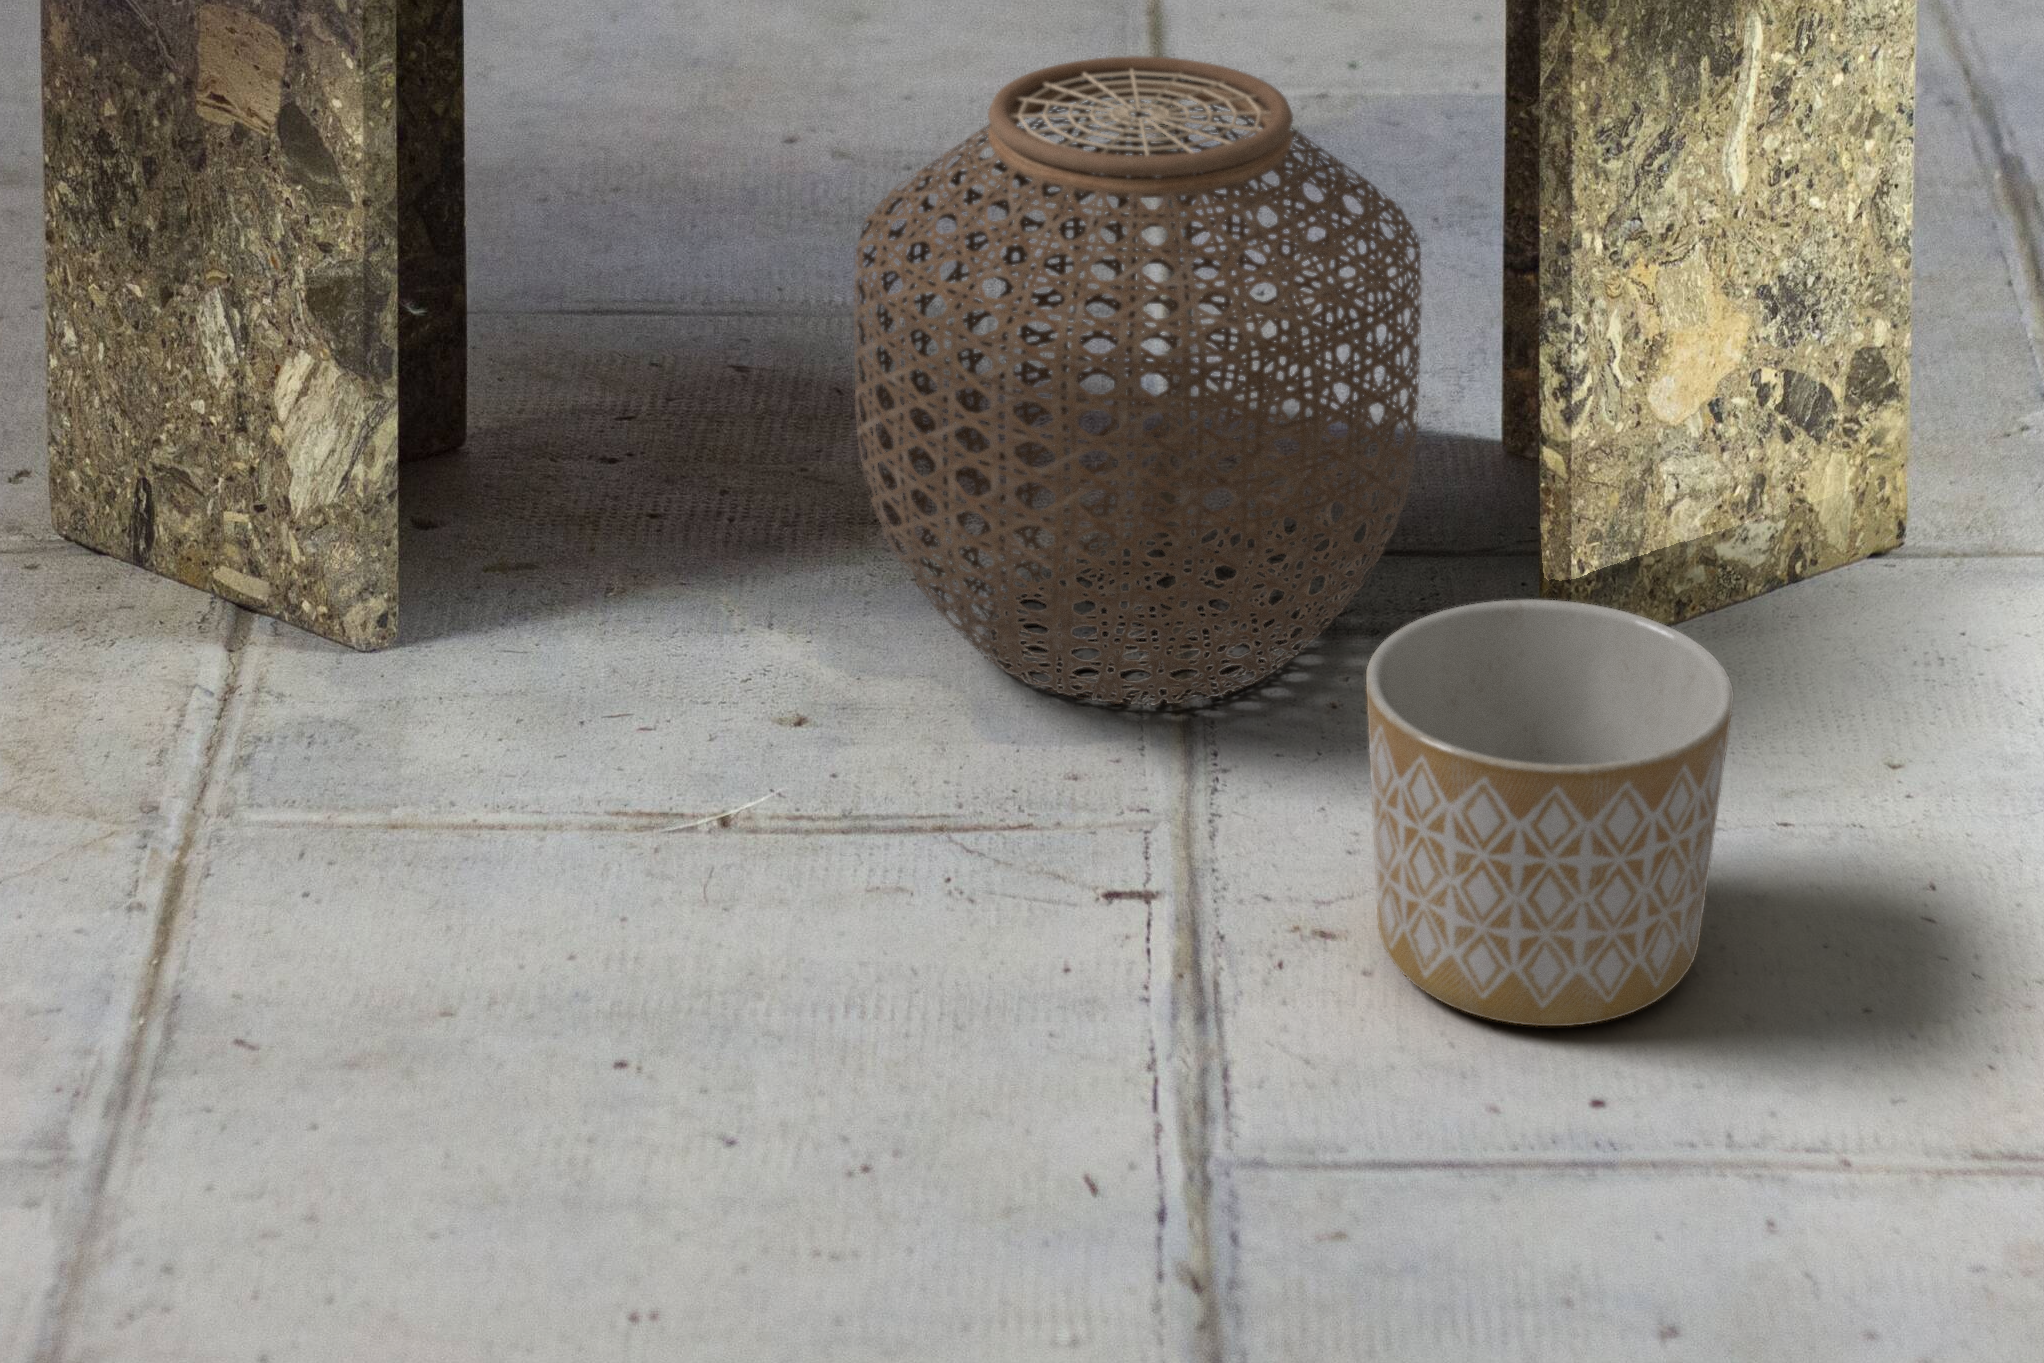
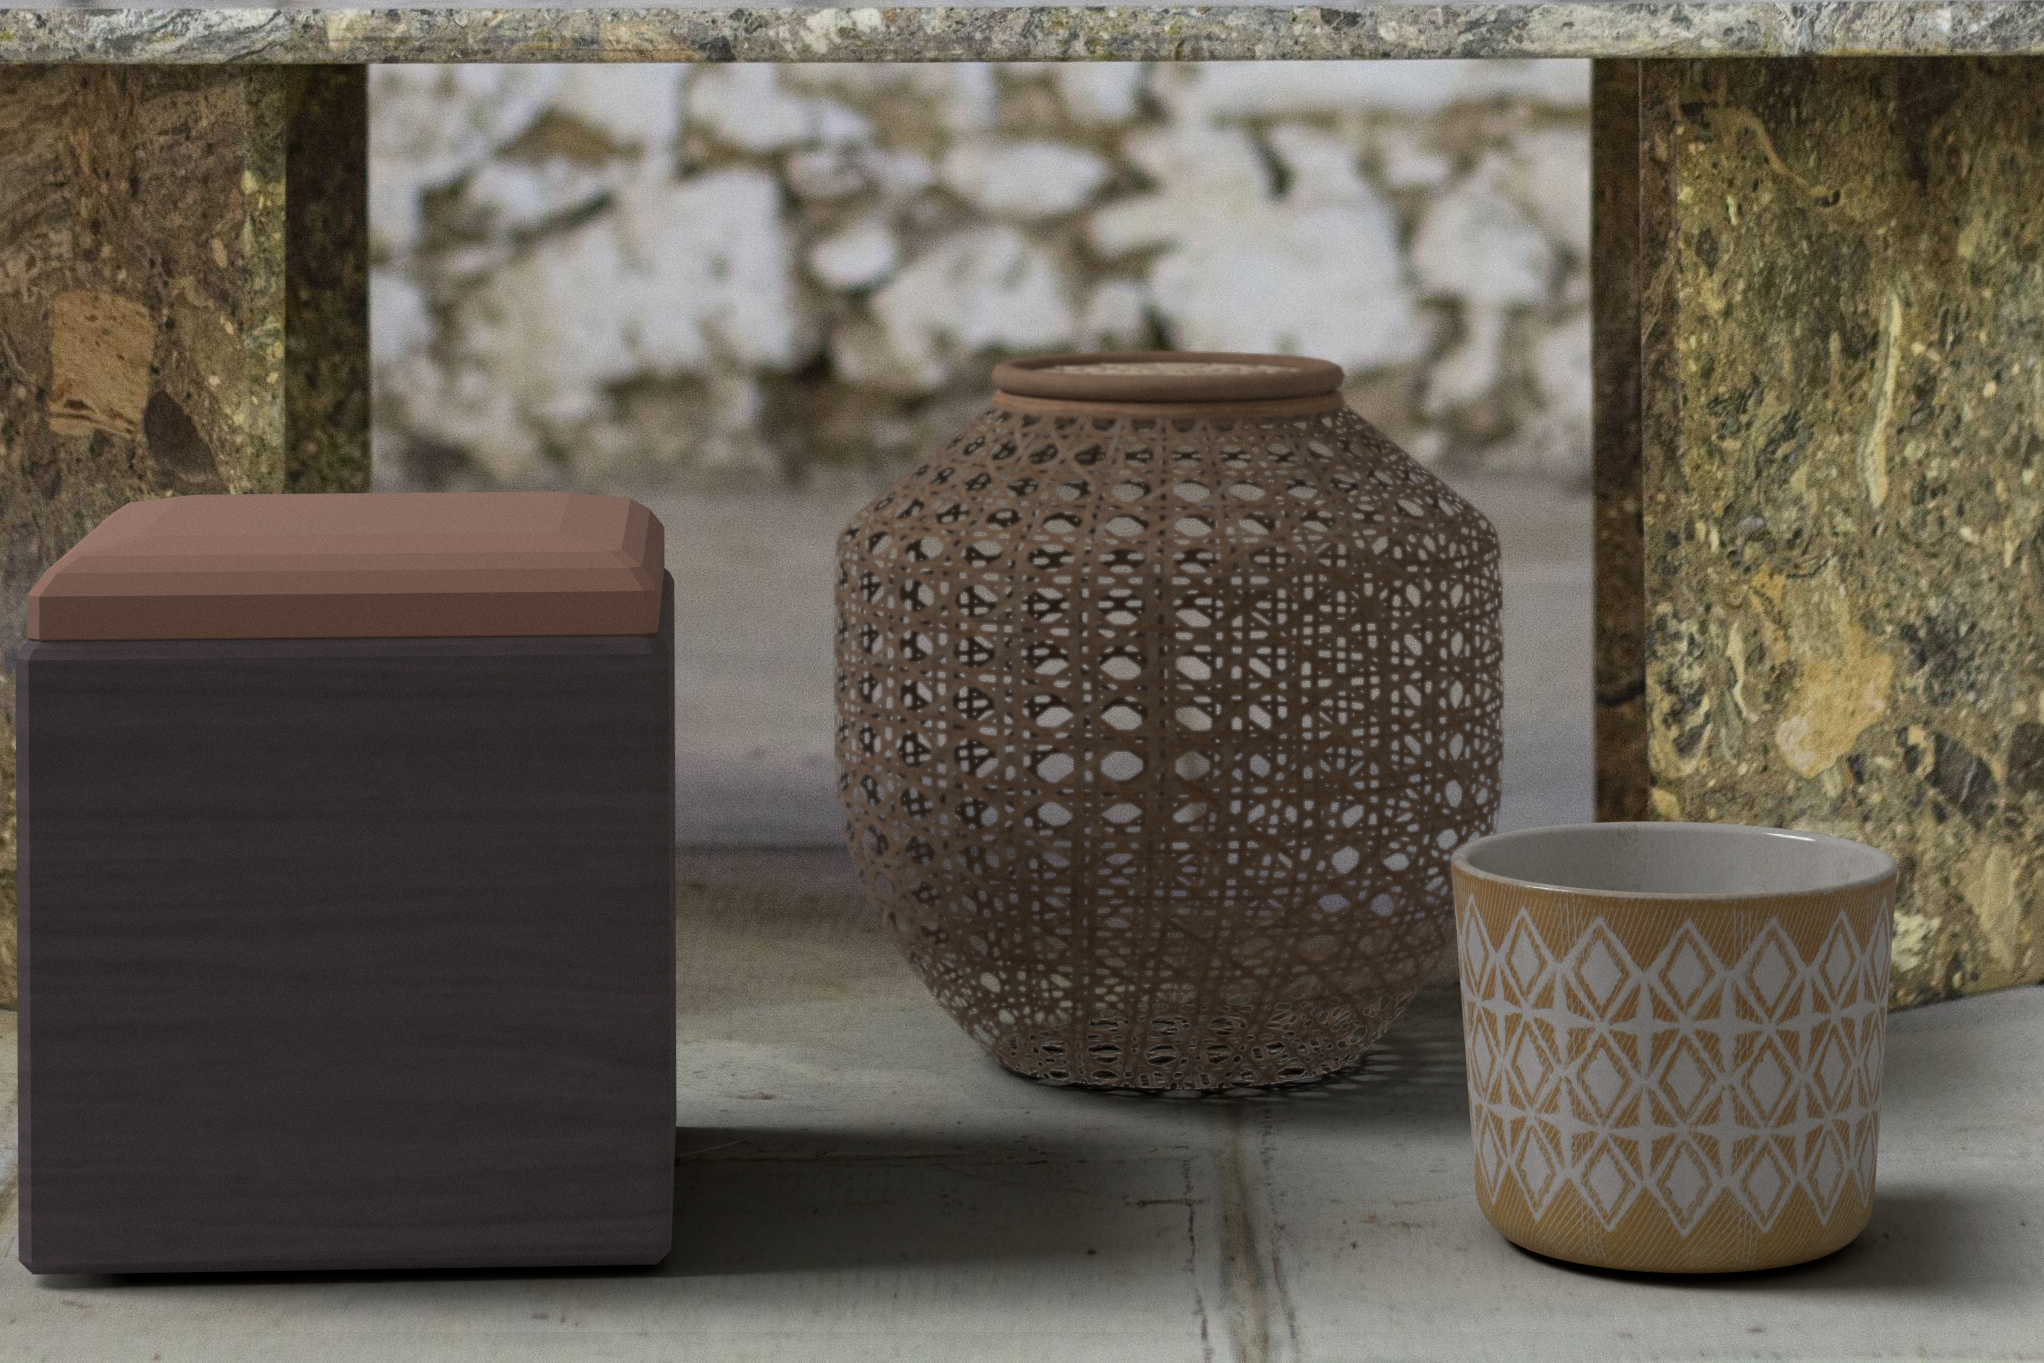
footstool: none [170,291,728,1016] -> present [15,492,677,1275]

